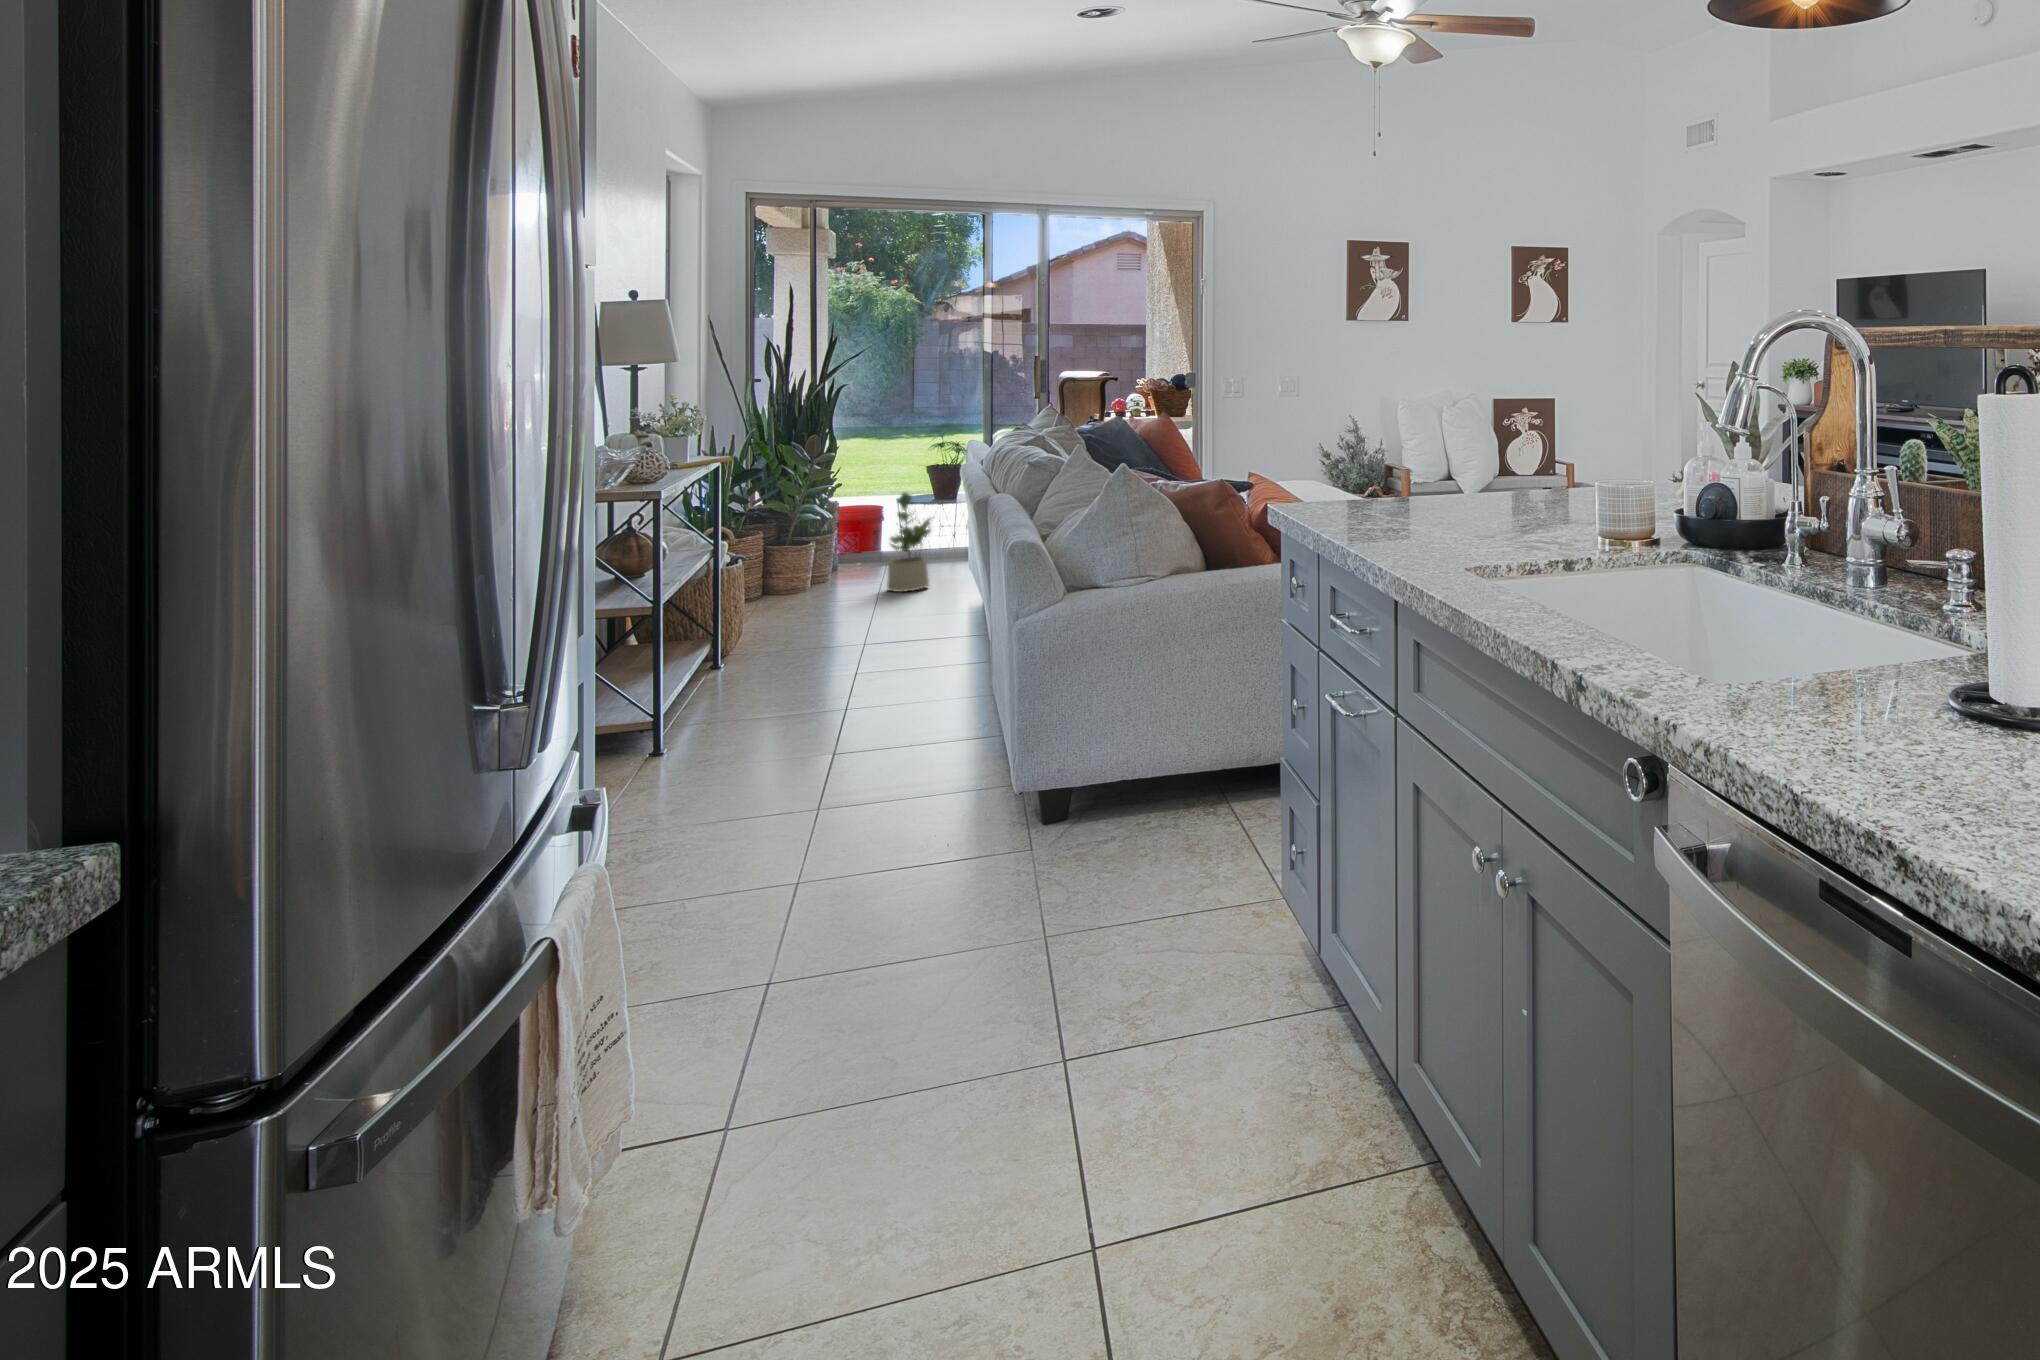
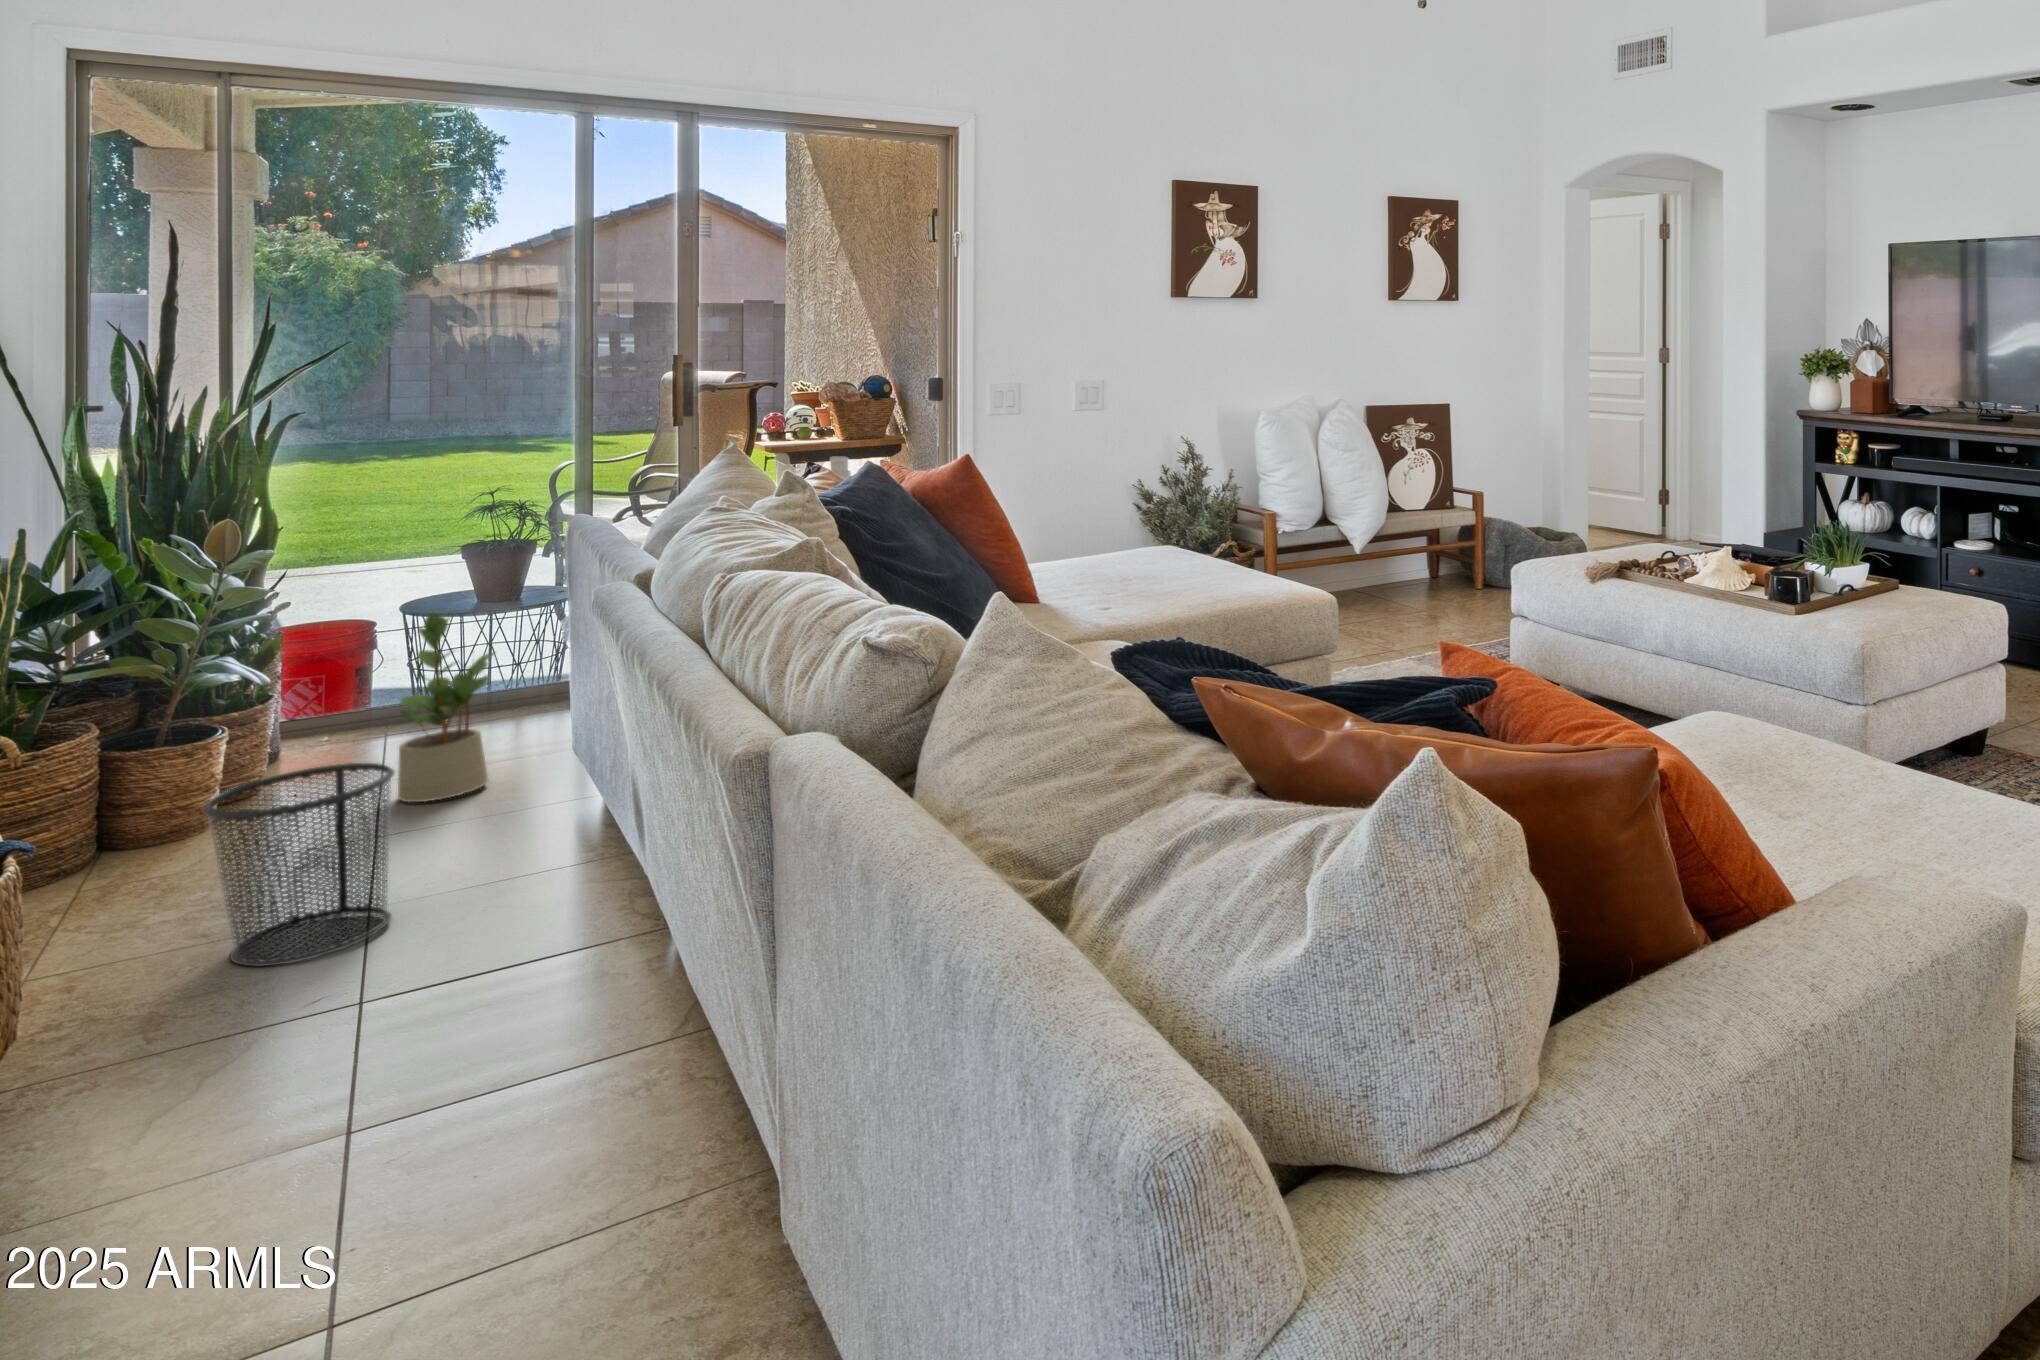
waste bin: none [803,552,880,637] -> present [203,763,394,966]

